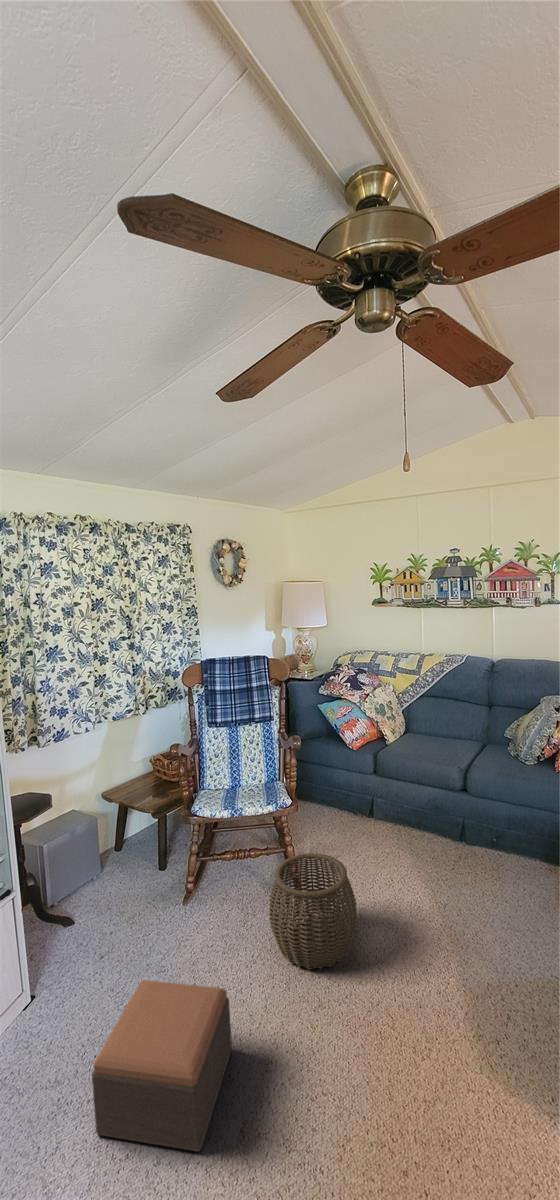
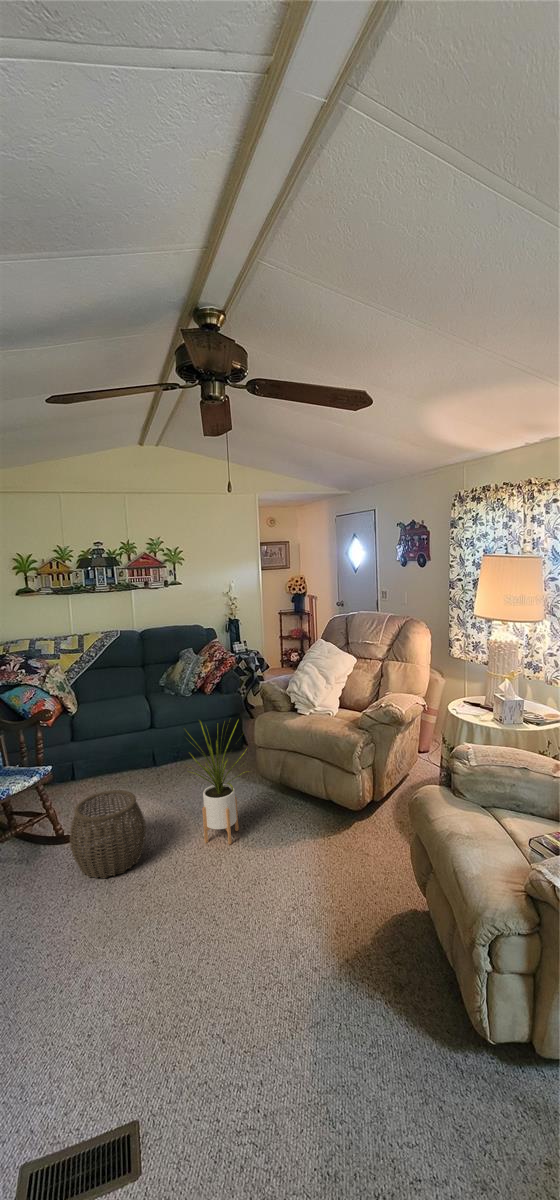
house plant: none [399,812,511,1026] -> present [184,721,249,844]
footstool: present [92,980,232,1152] -> none [29,890,149,1033]

